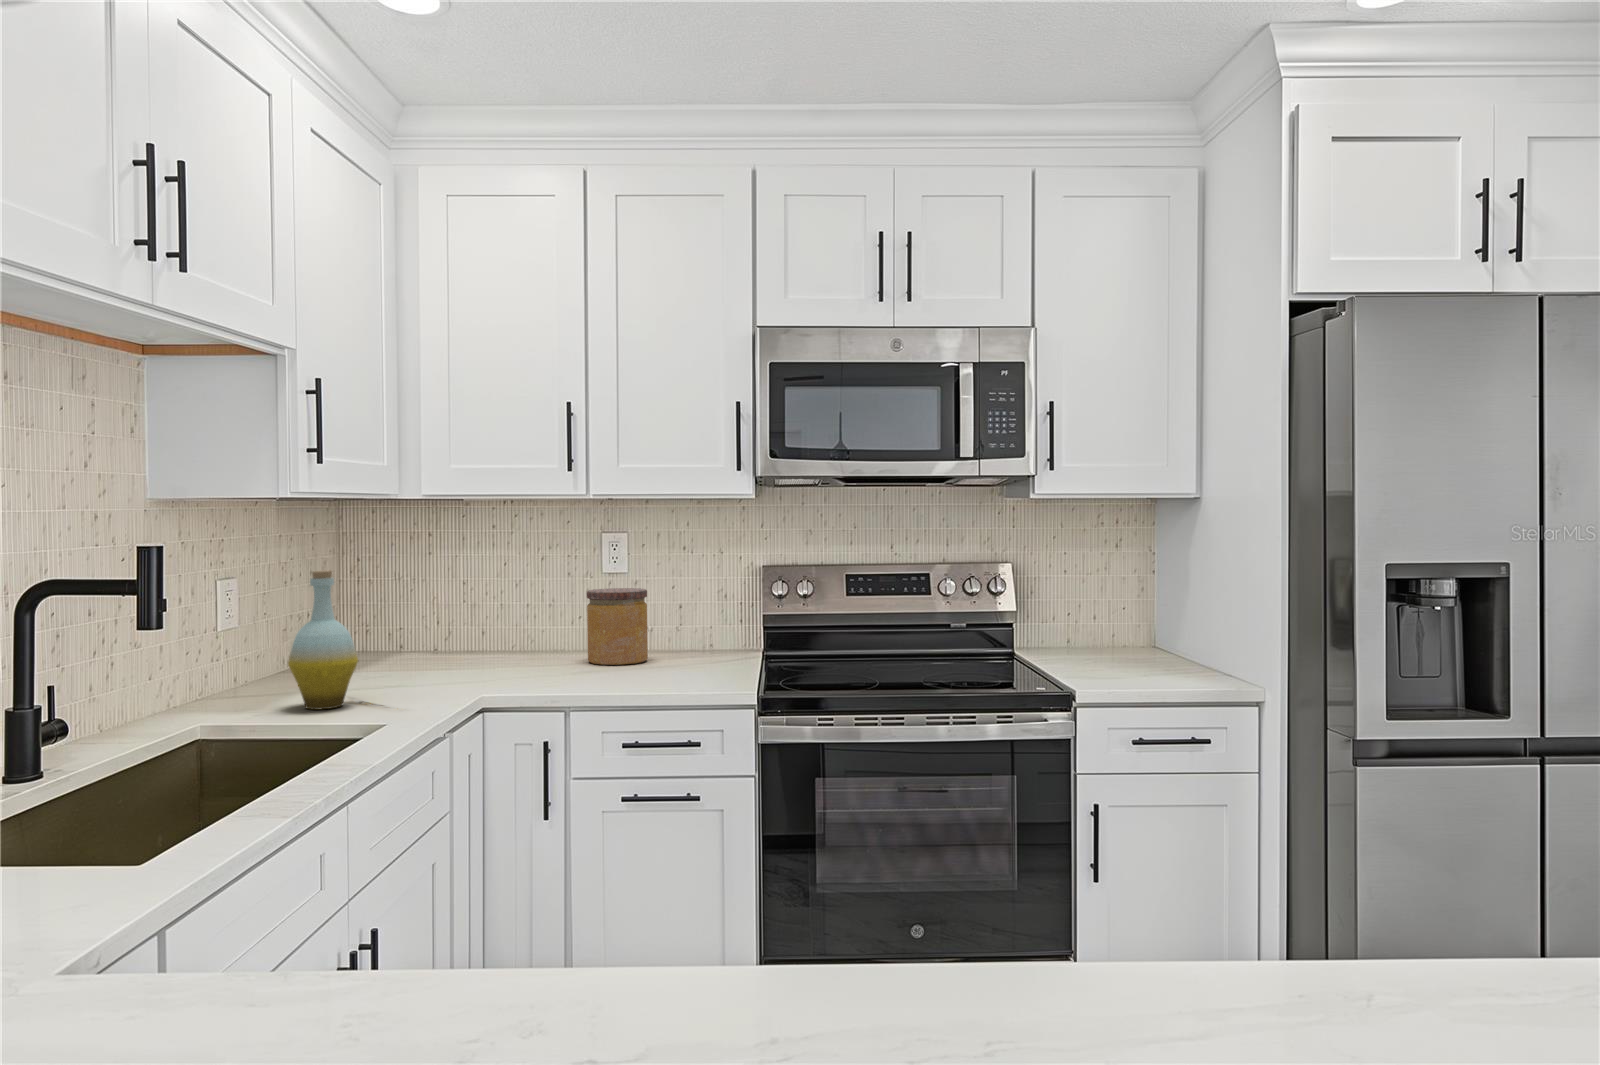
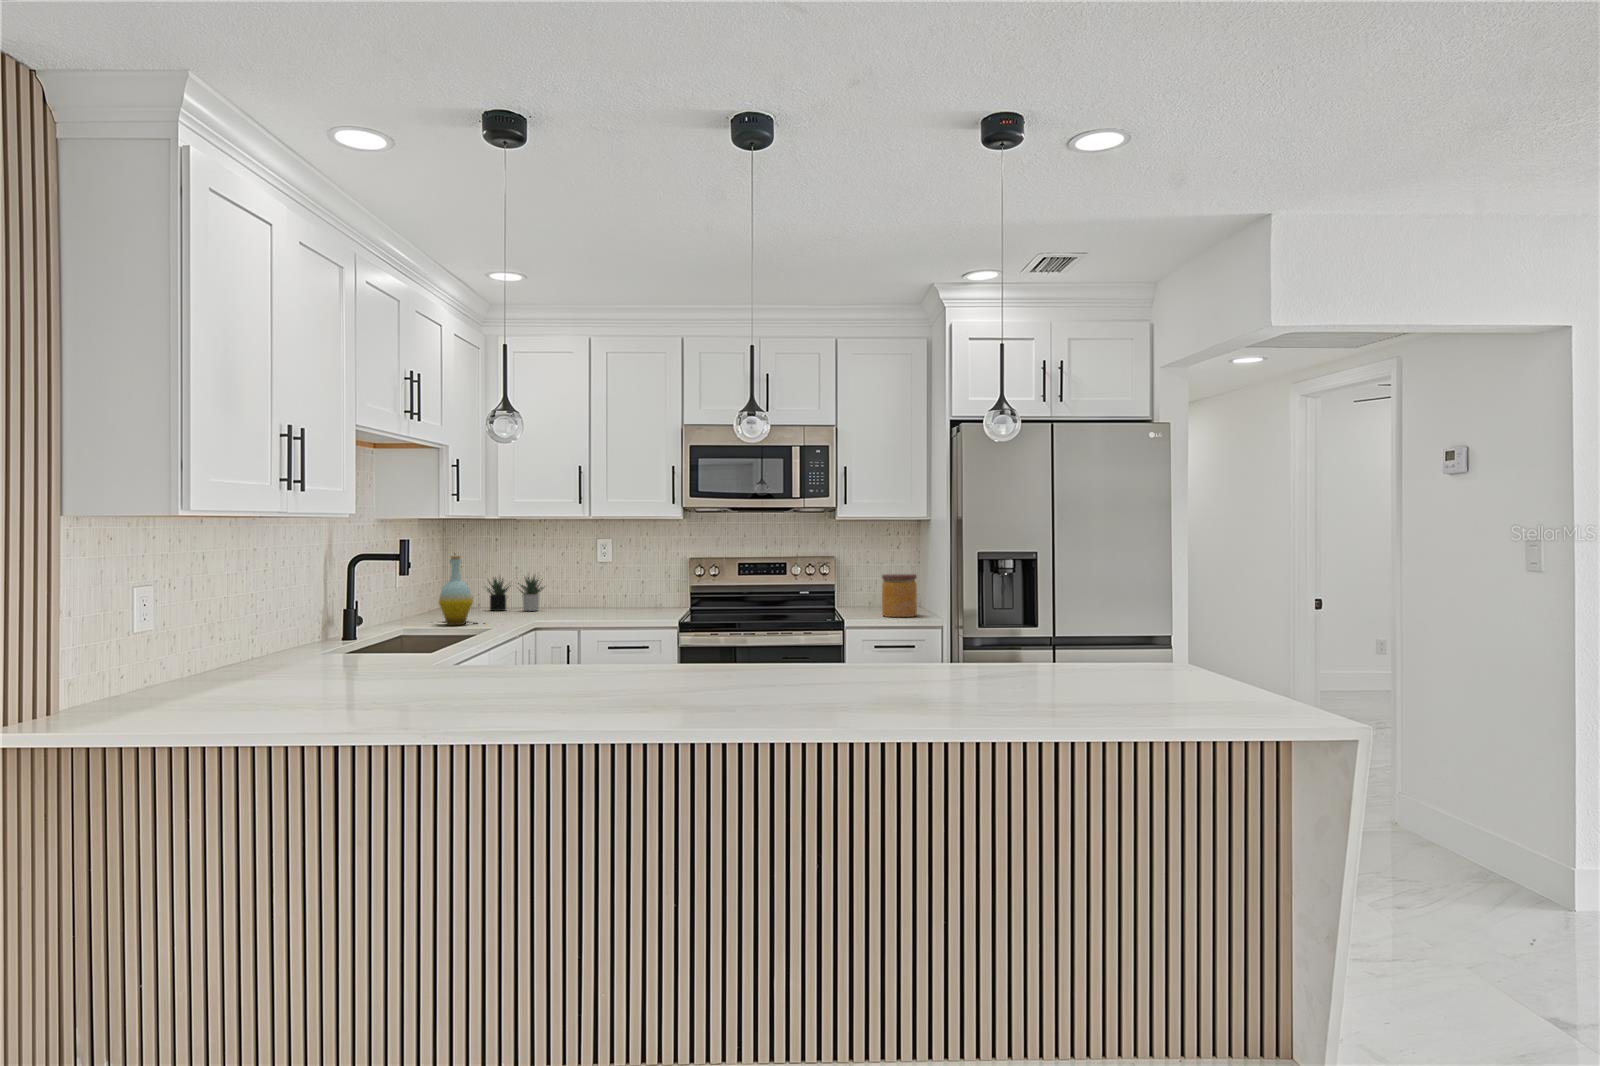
jar: present [587,588,648,665] -> present [882,574,917,617]
succulent plant: none [389,593,510,664] -> present [487,576,545,611]

